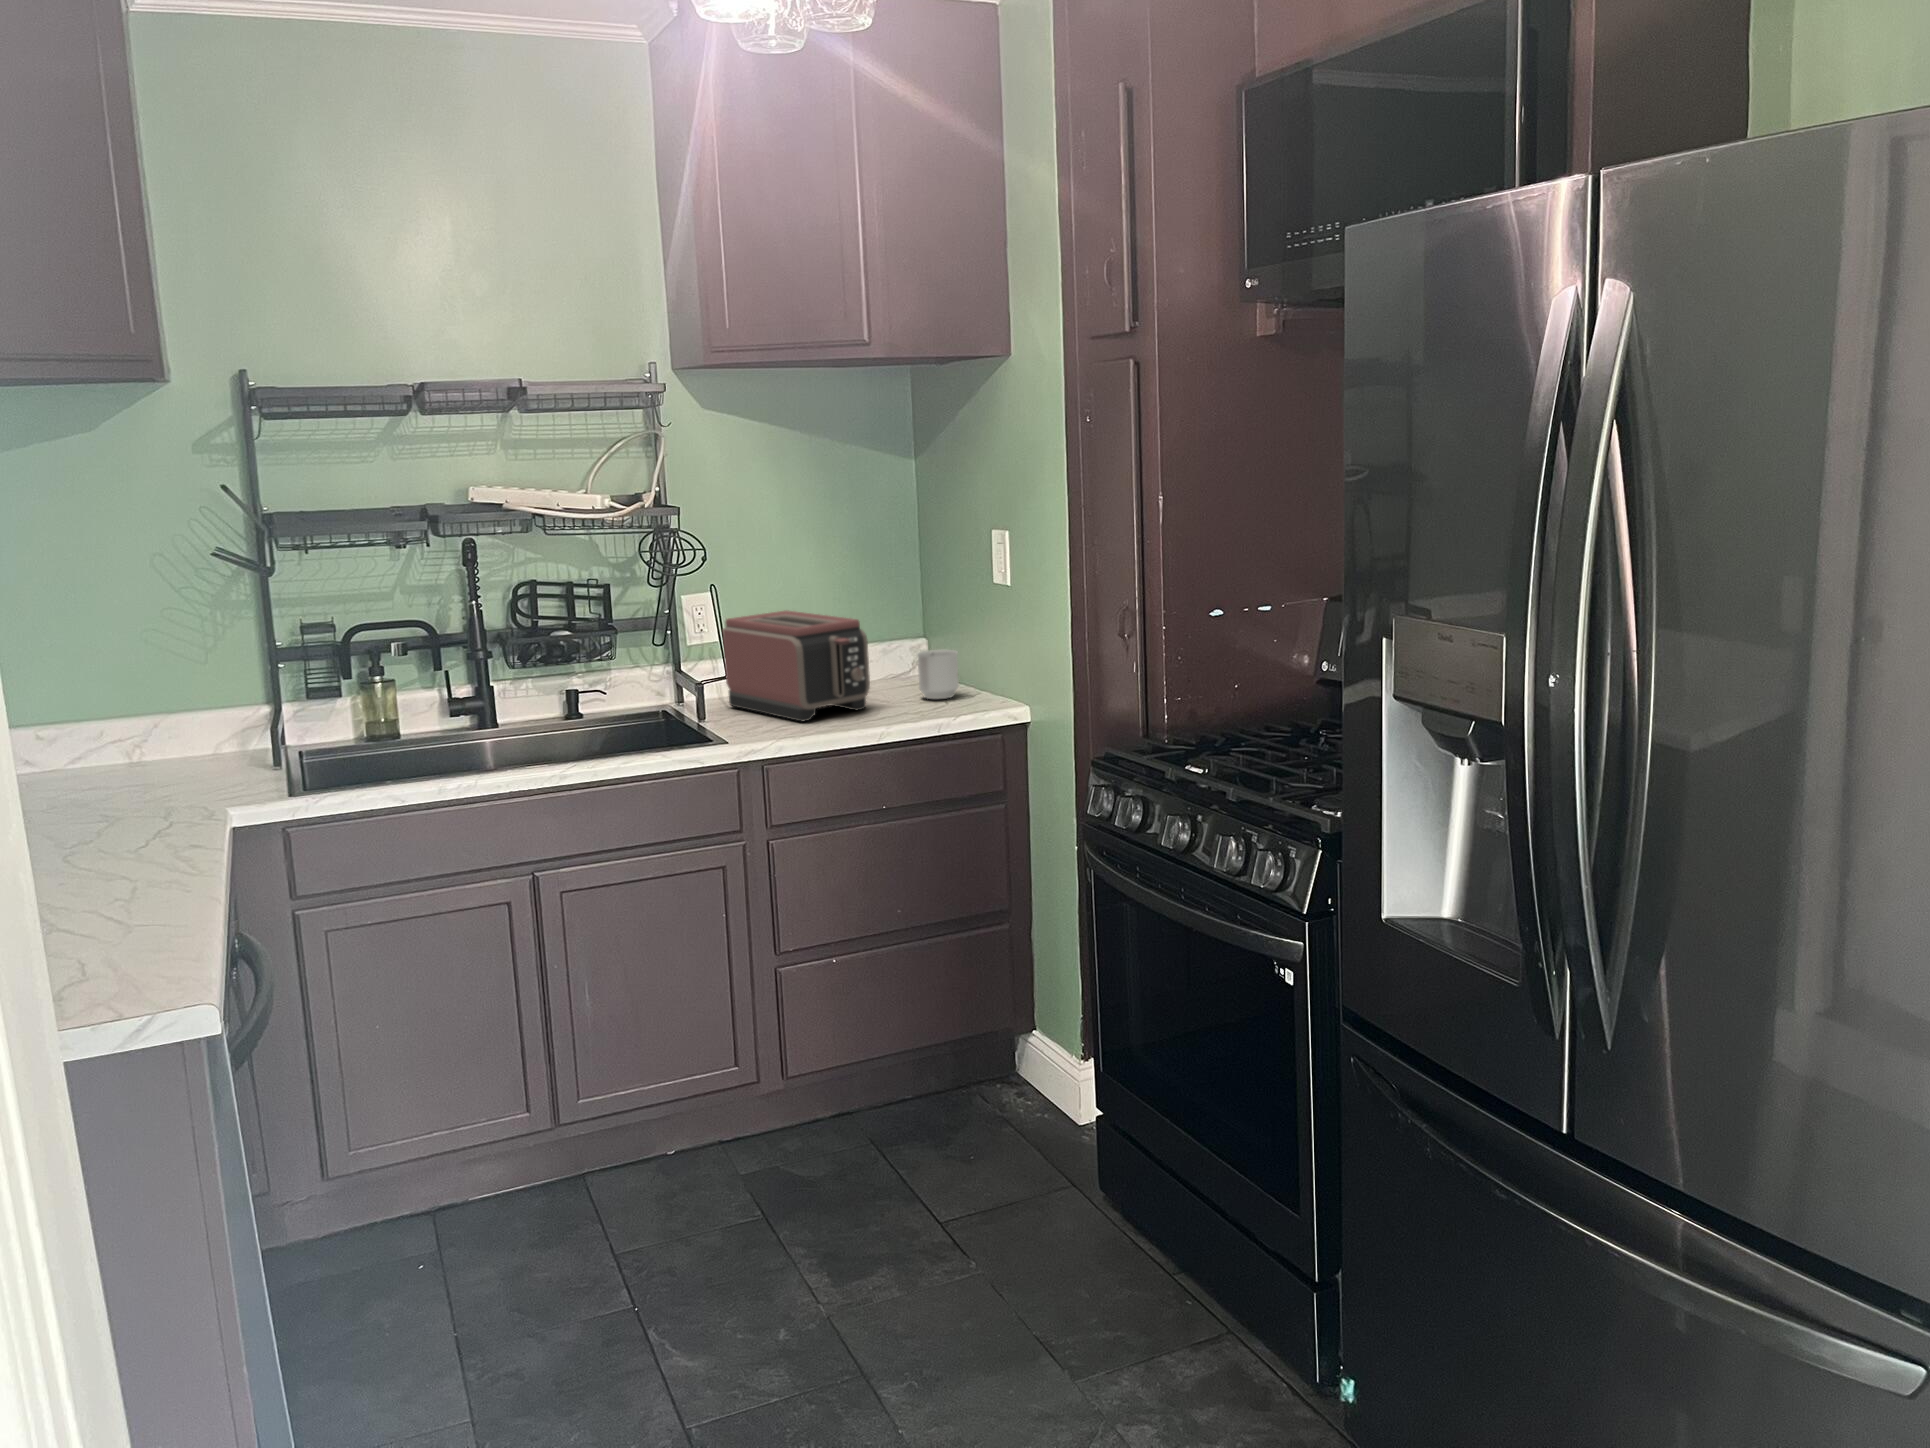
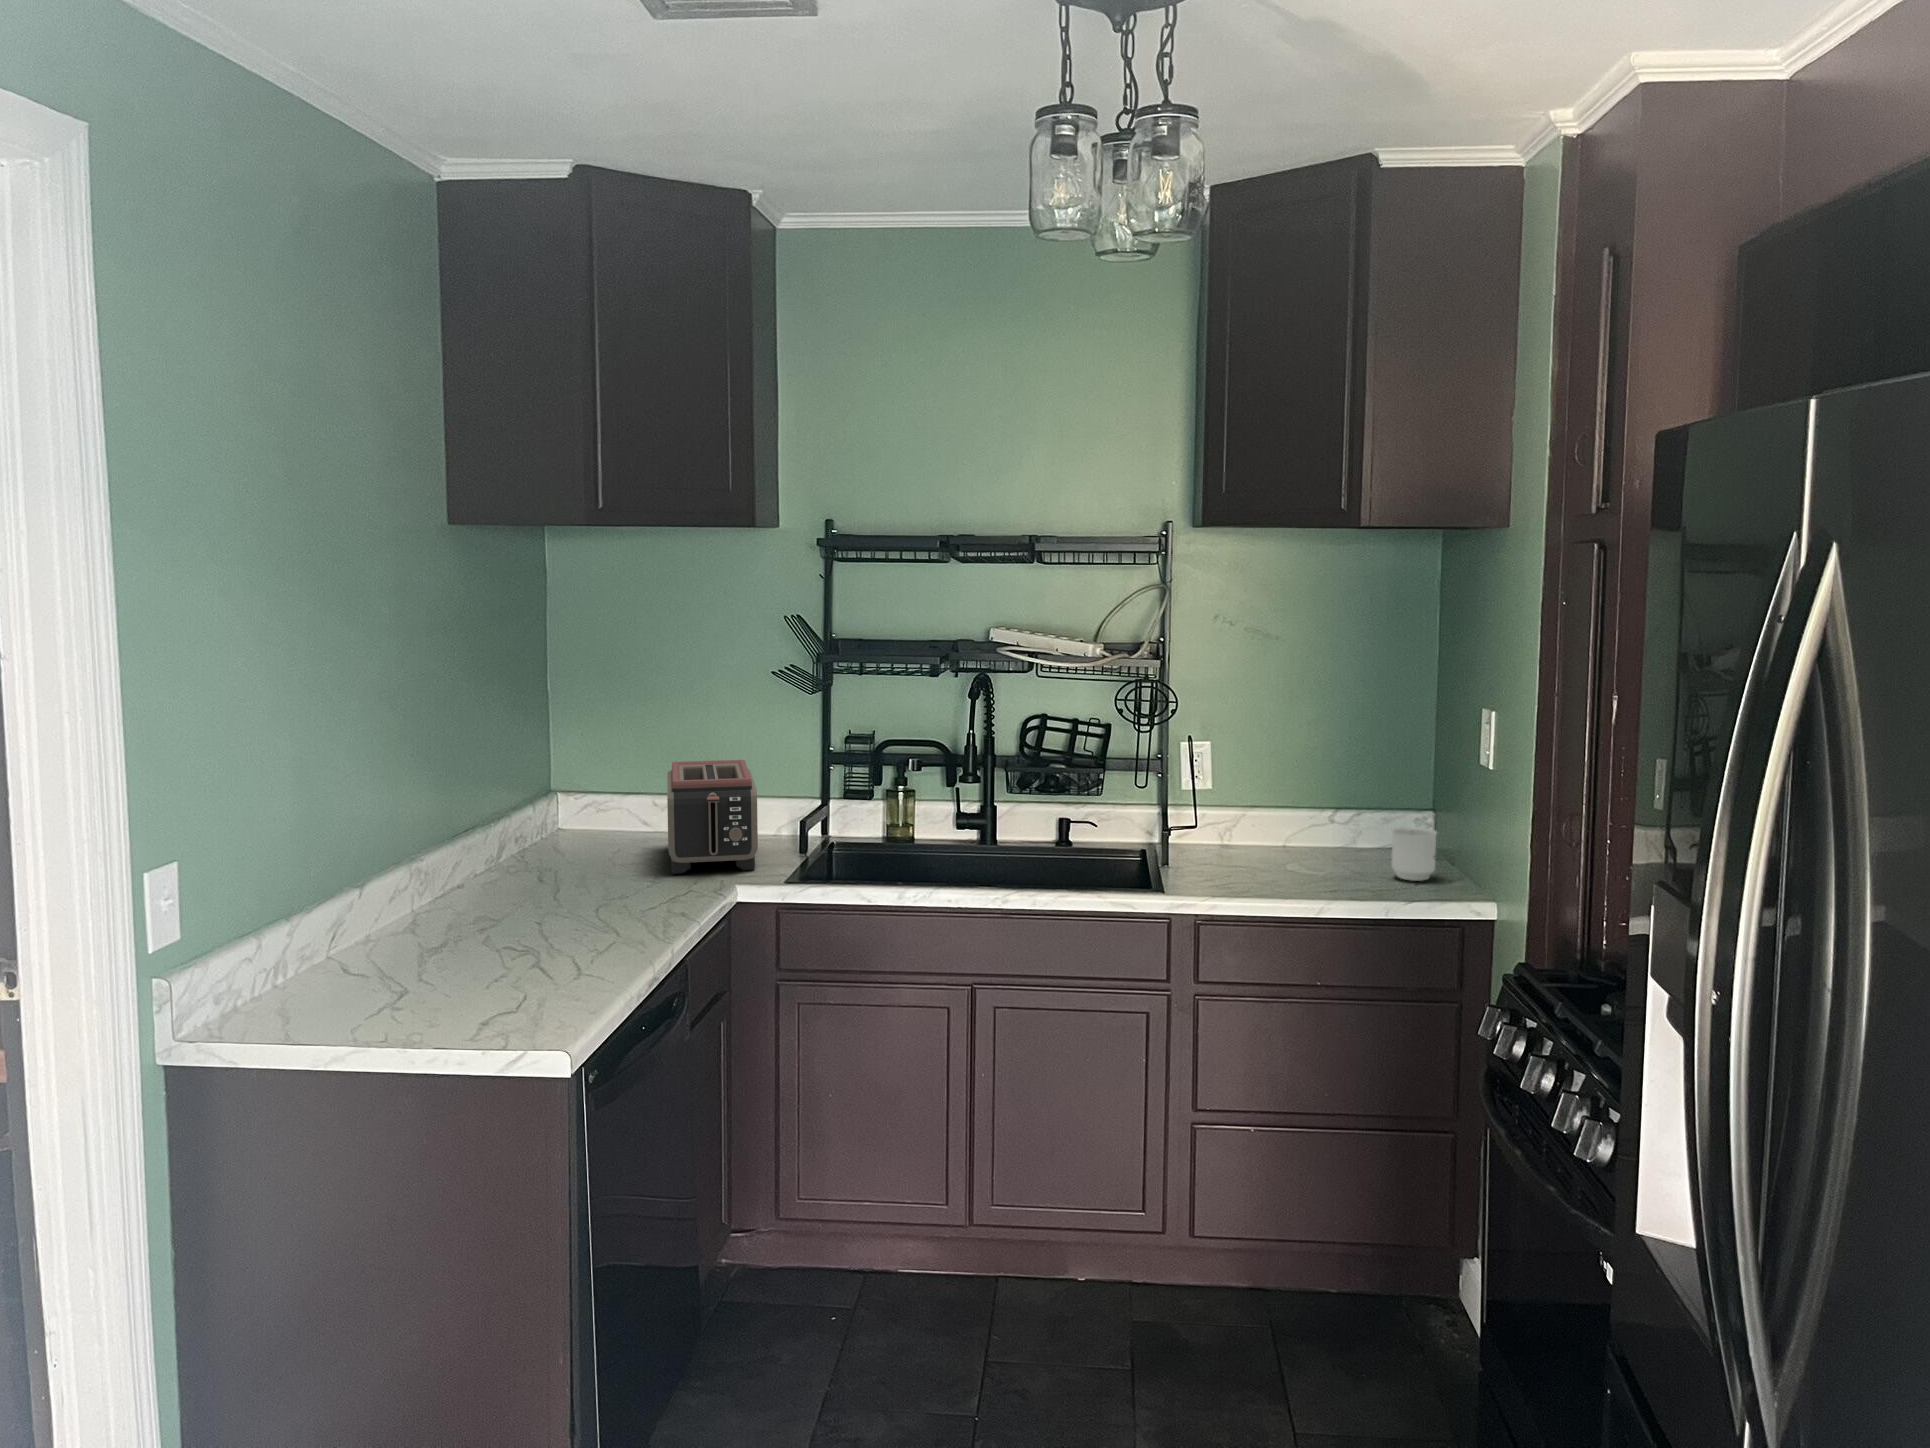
toaster: present [723,611,870,722] -> present [667,760,758,874]

